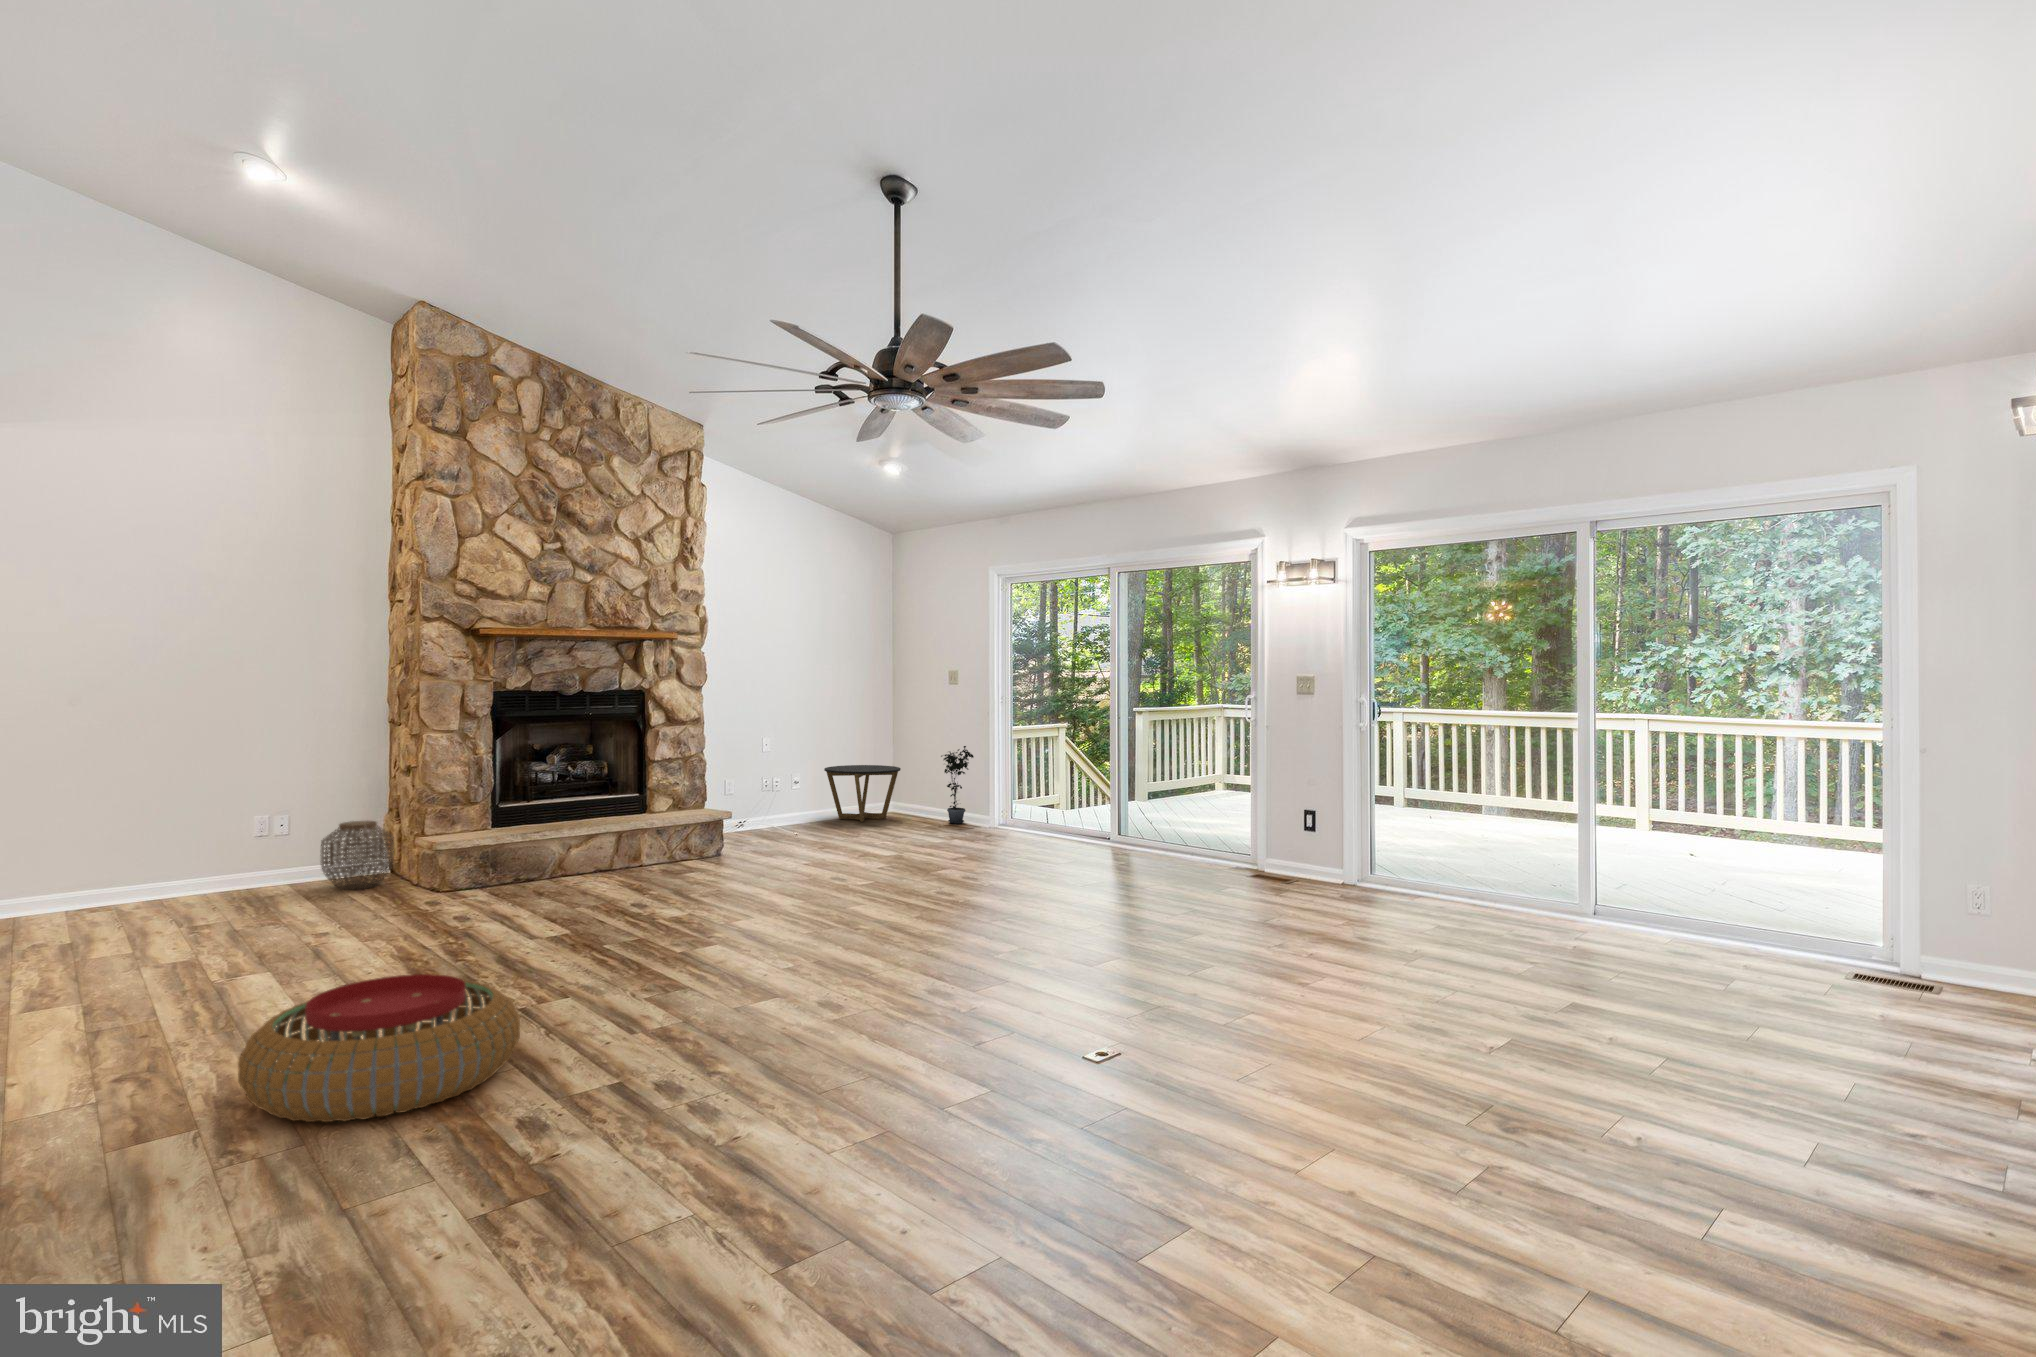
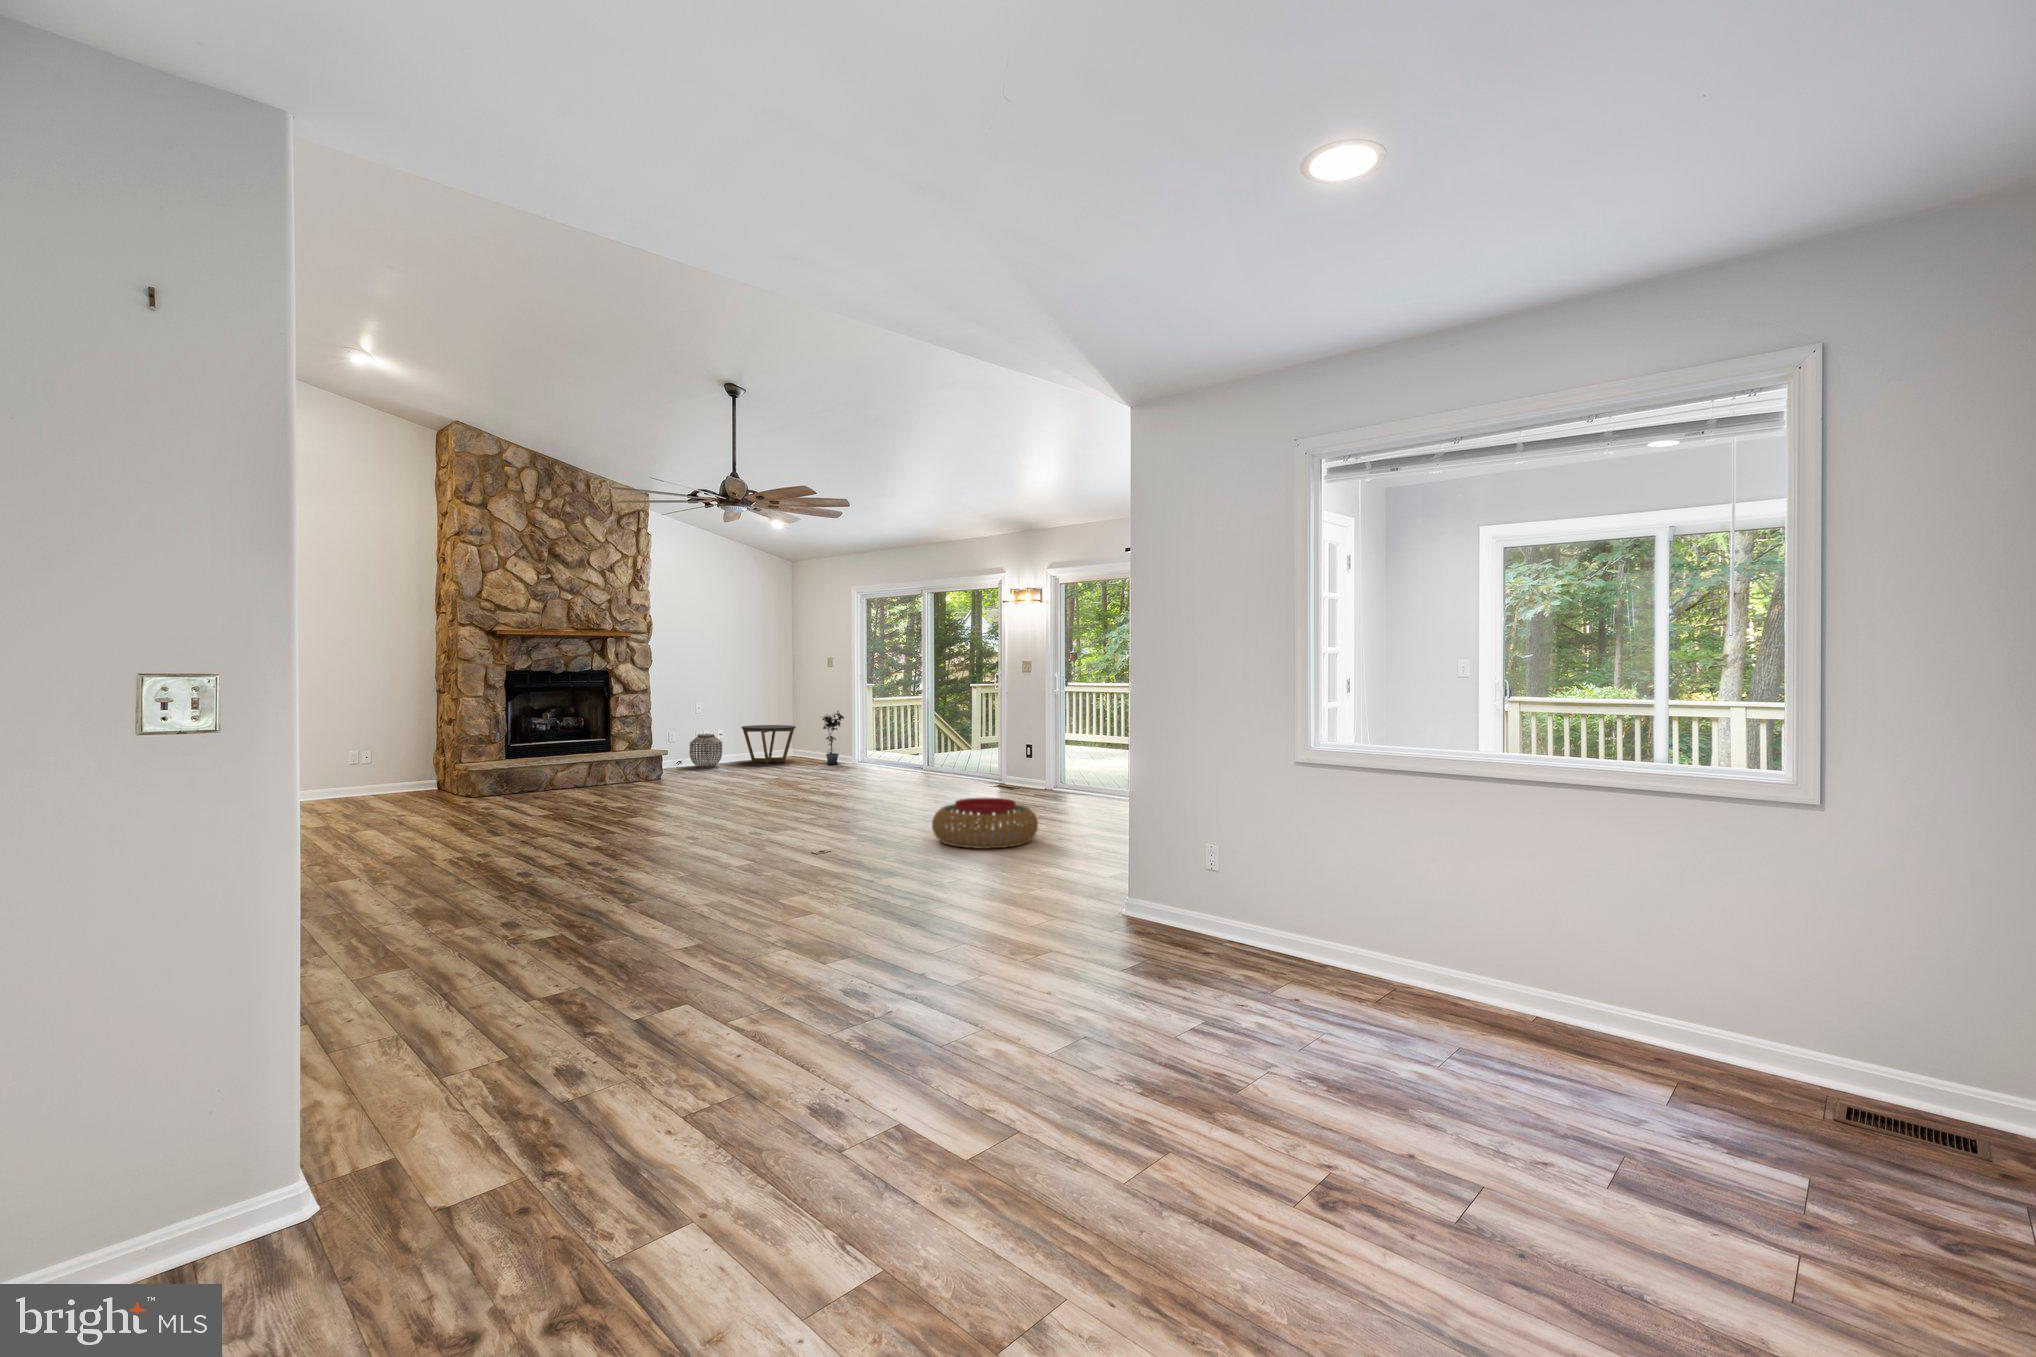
woven basket: present [321,821,394,890] -> present [690,734,722,768]
pouf: present [238,974,520,1122] -> present [932,798,1038,849]

